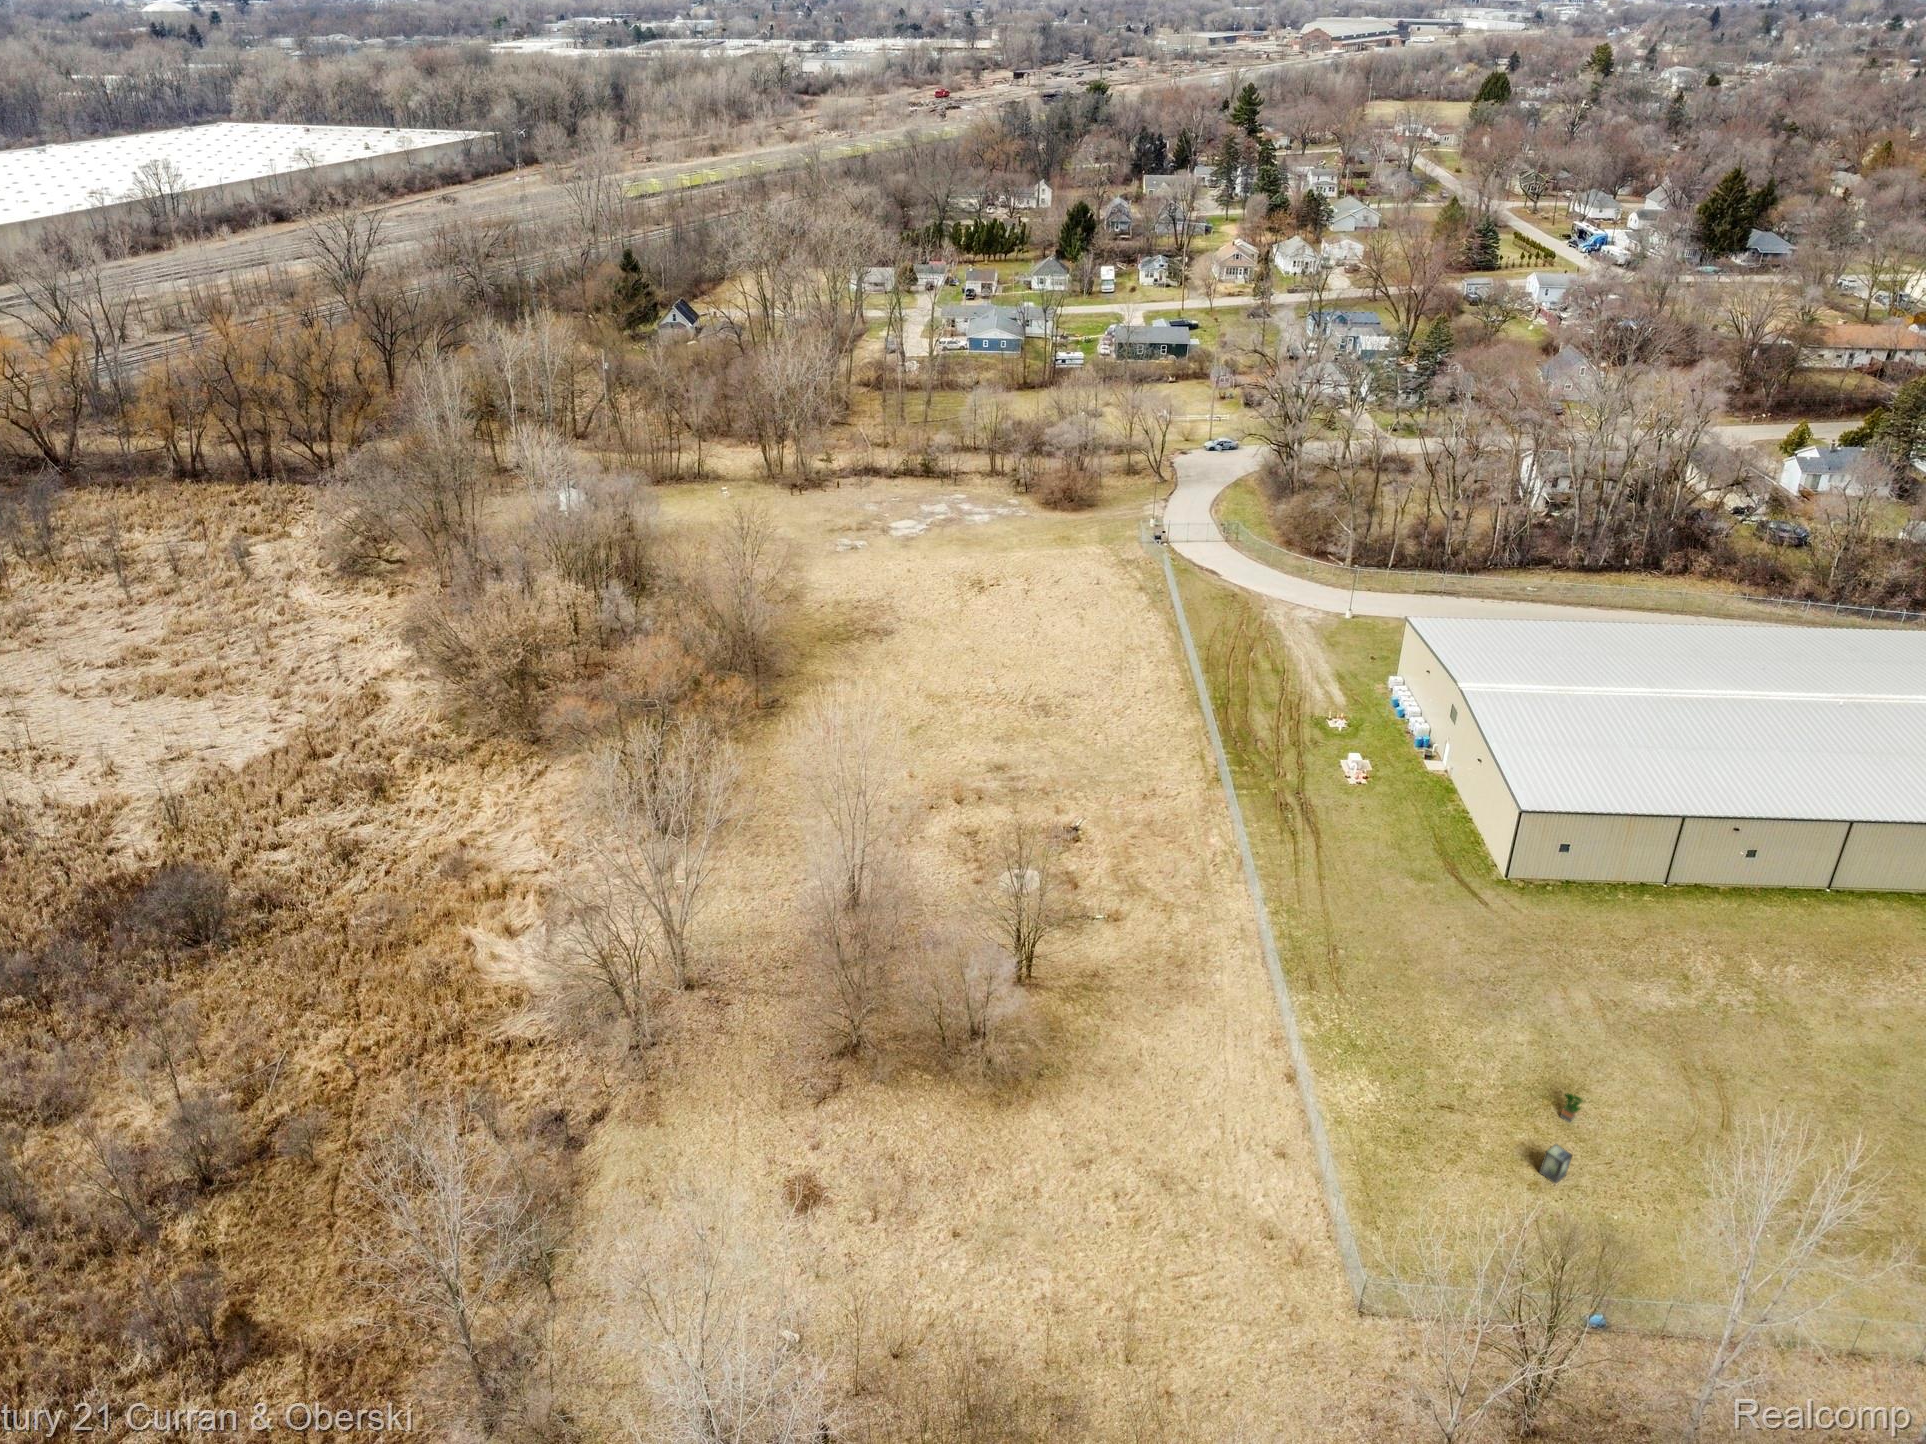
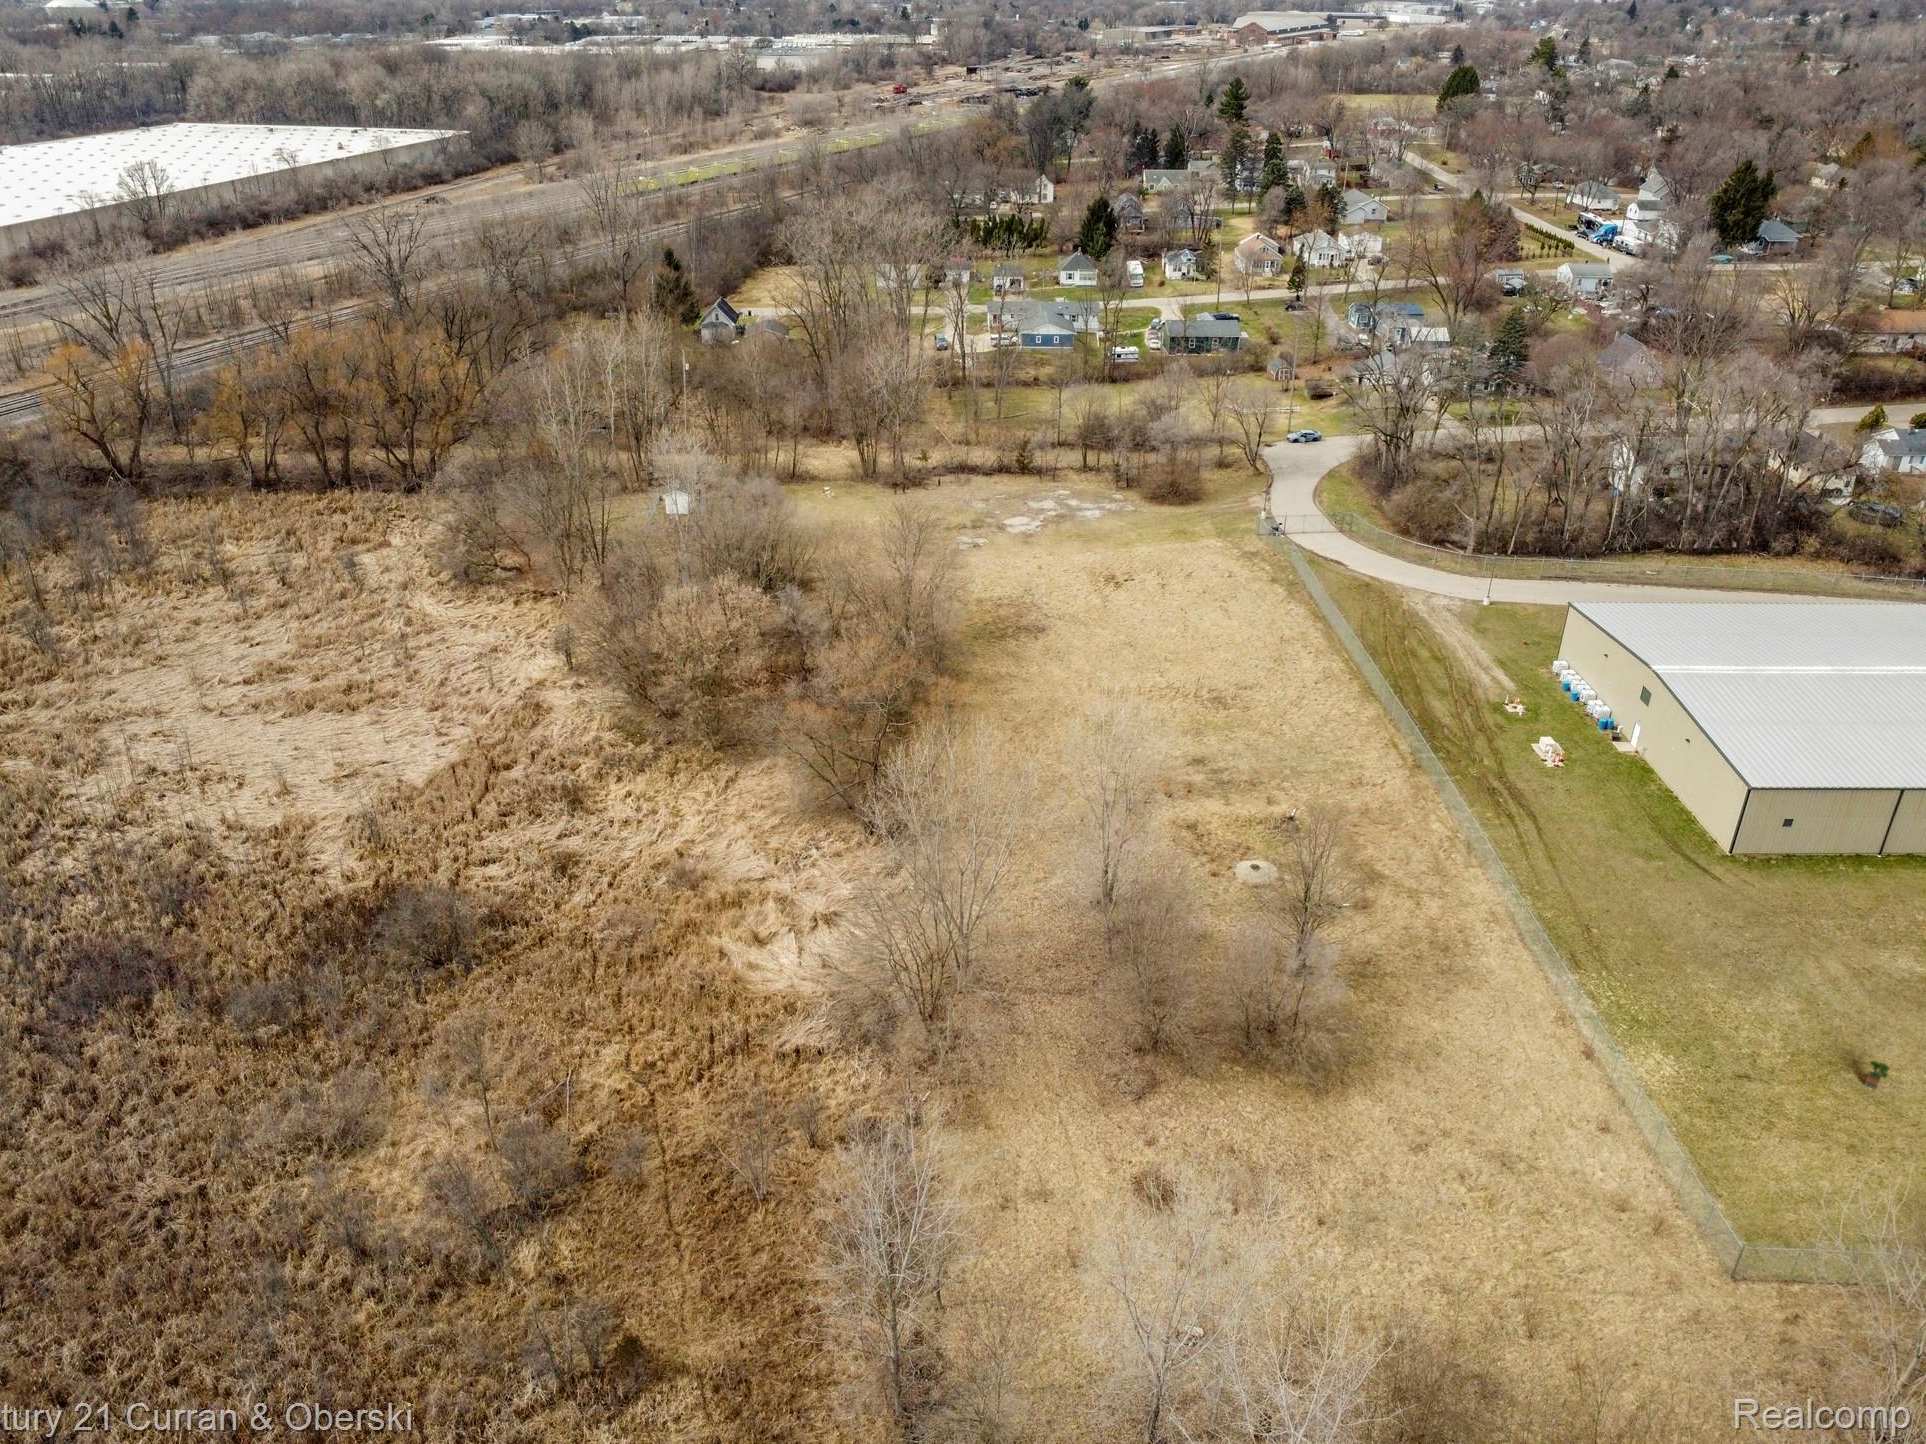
storage box: present [1539,1144,1572,1184] -> none [1863,1109,1900,1149]

